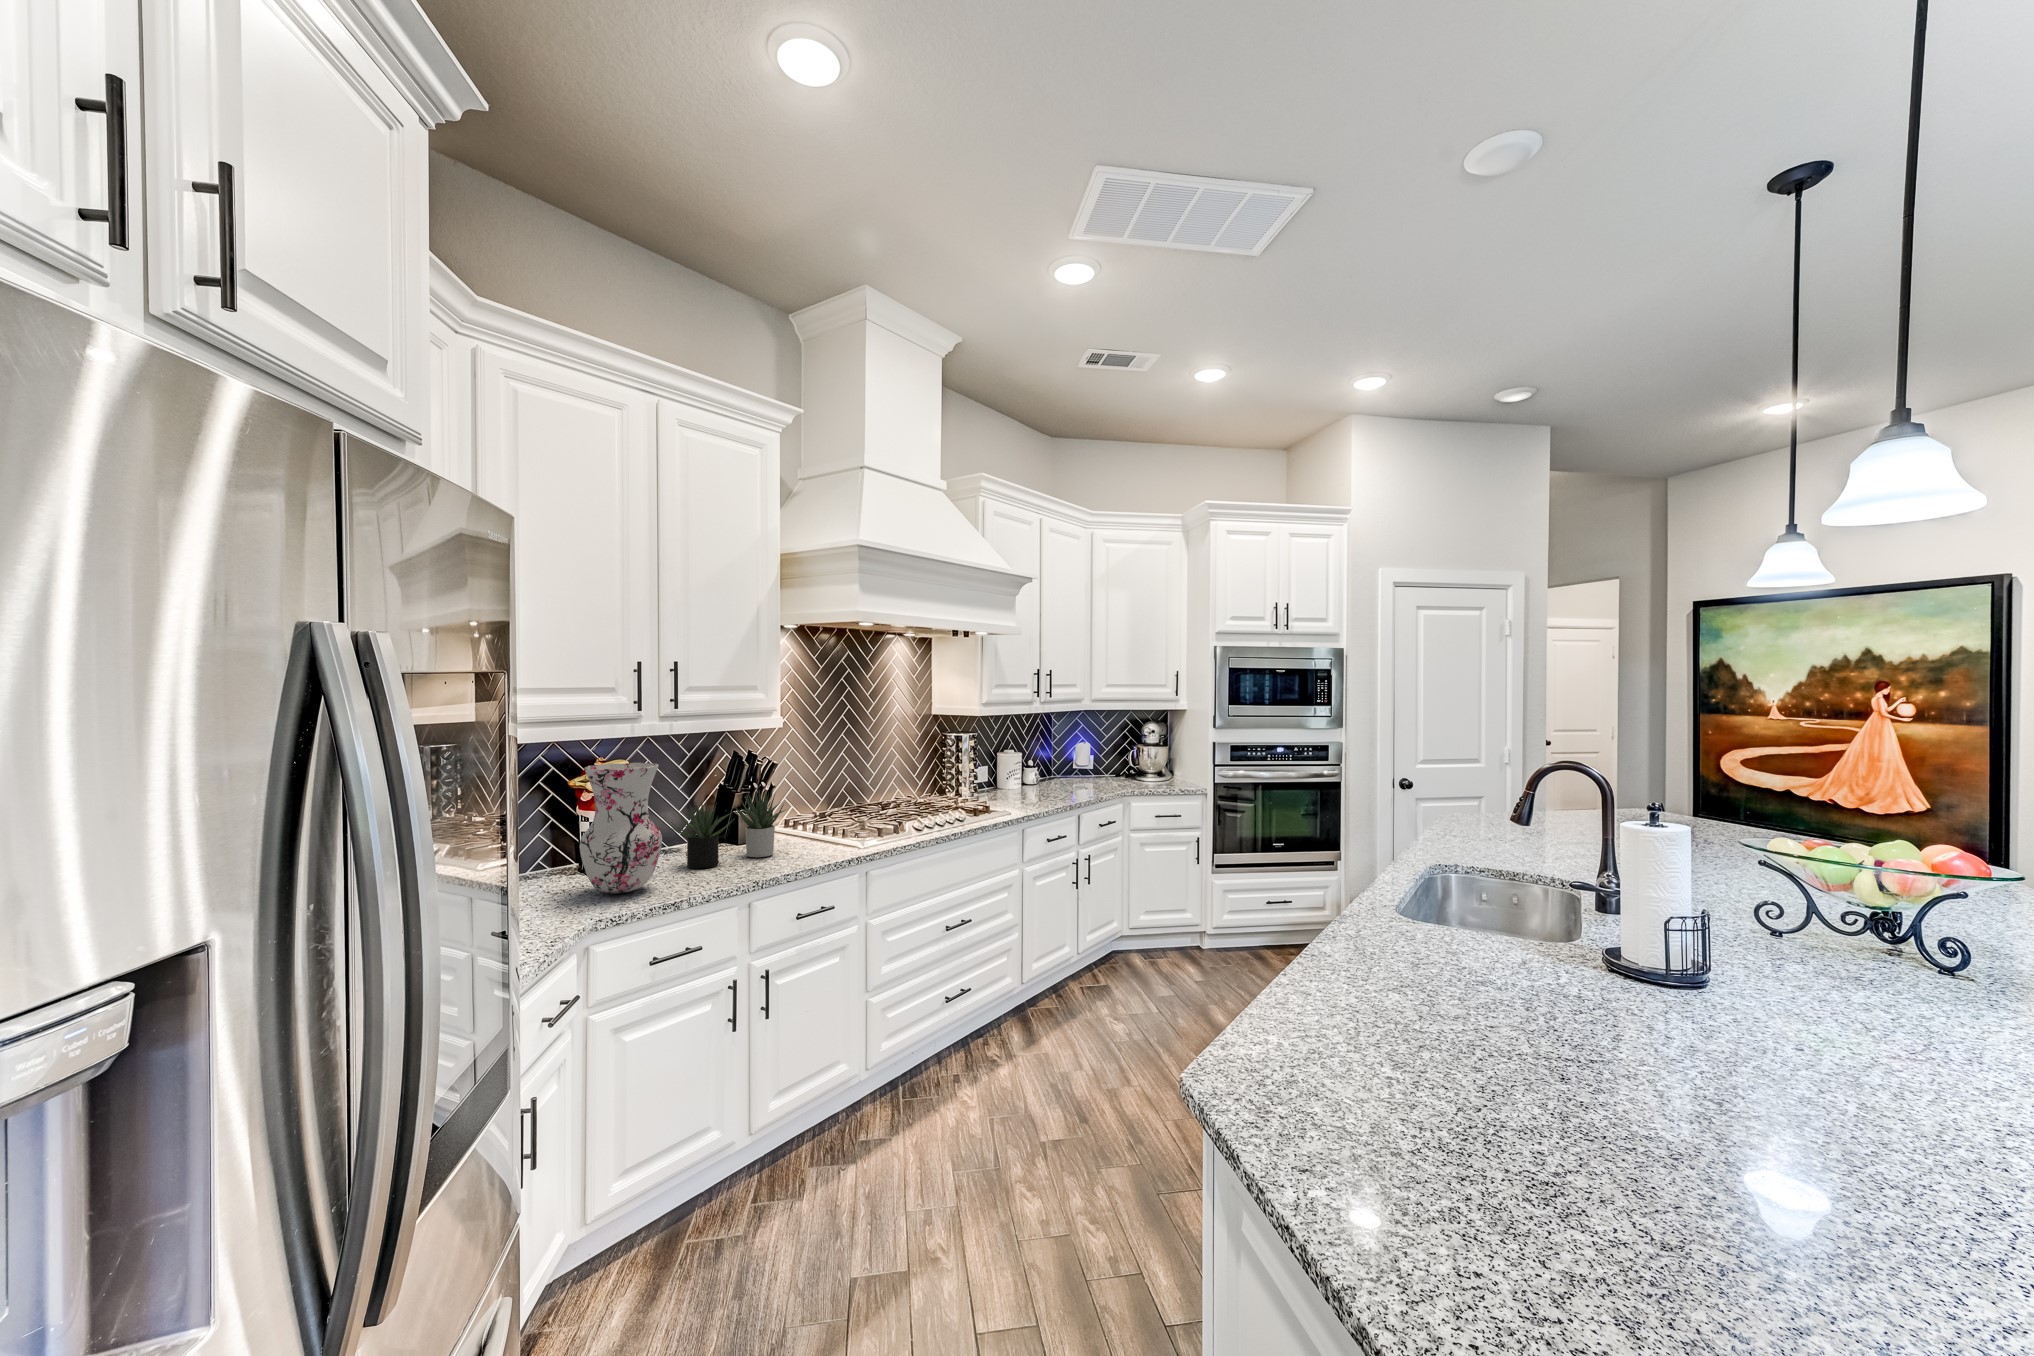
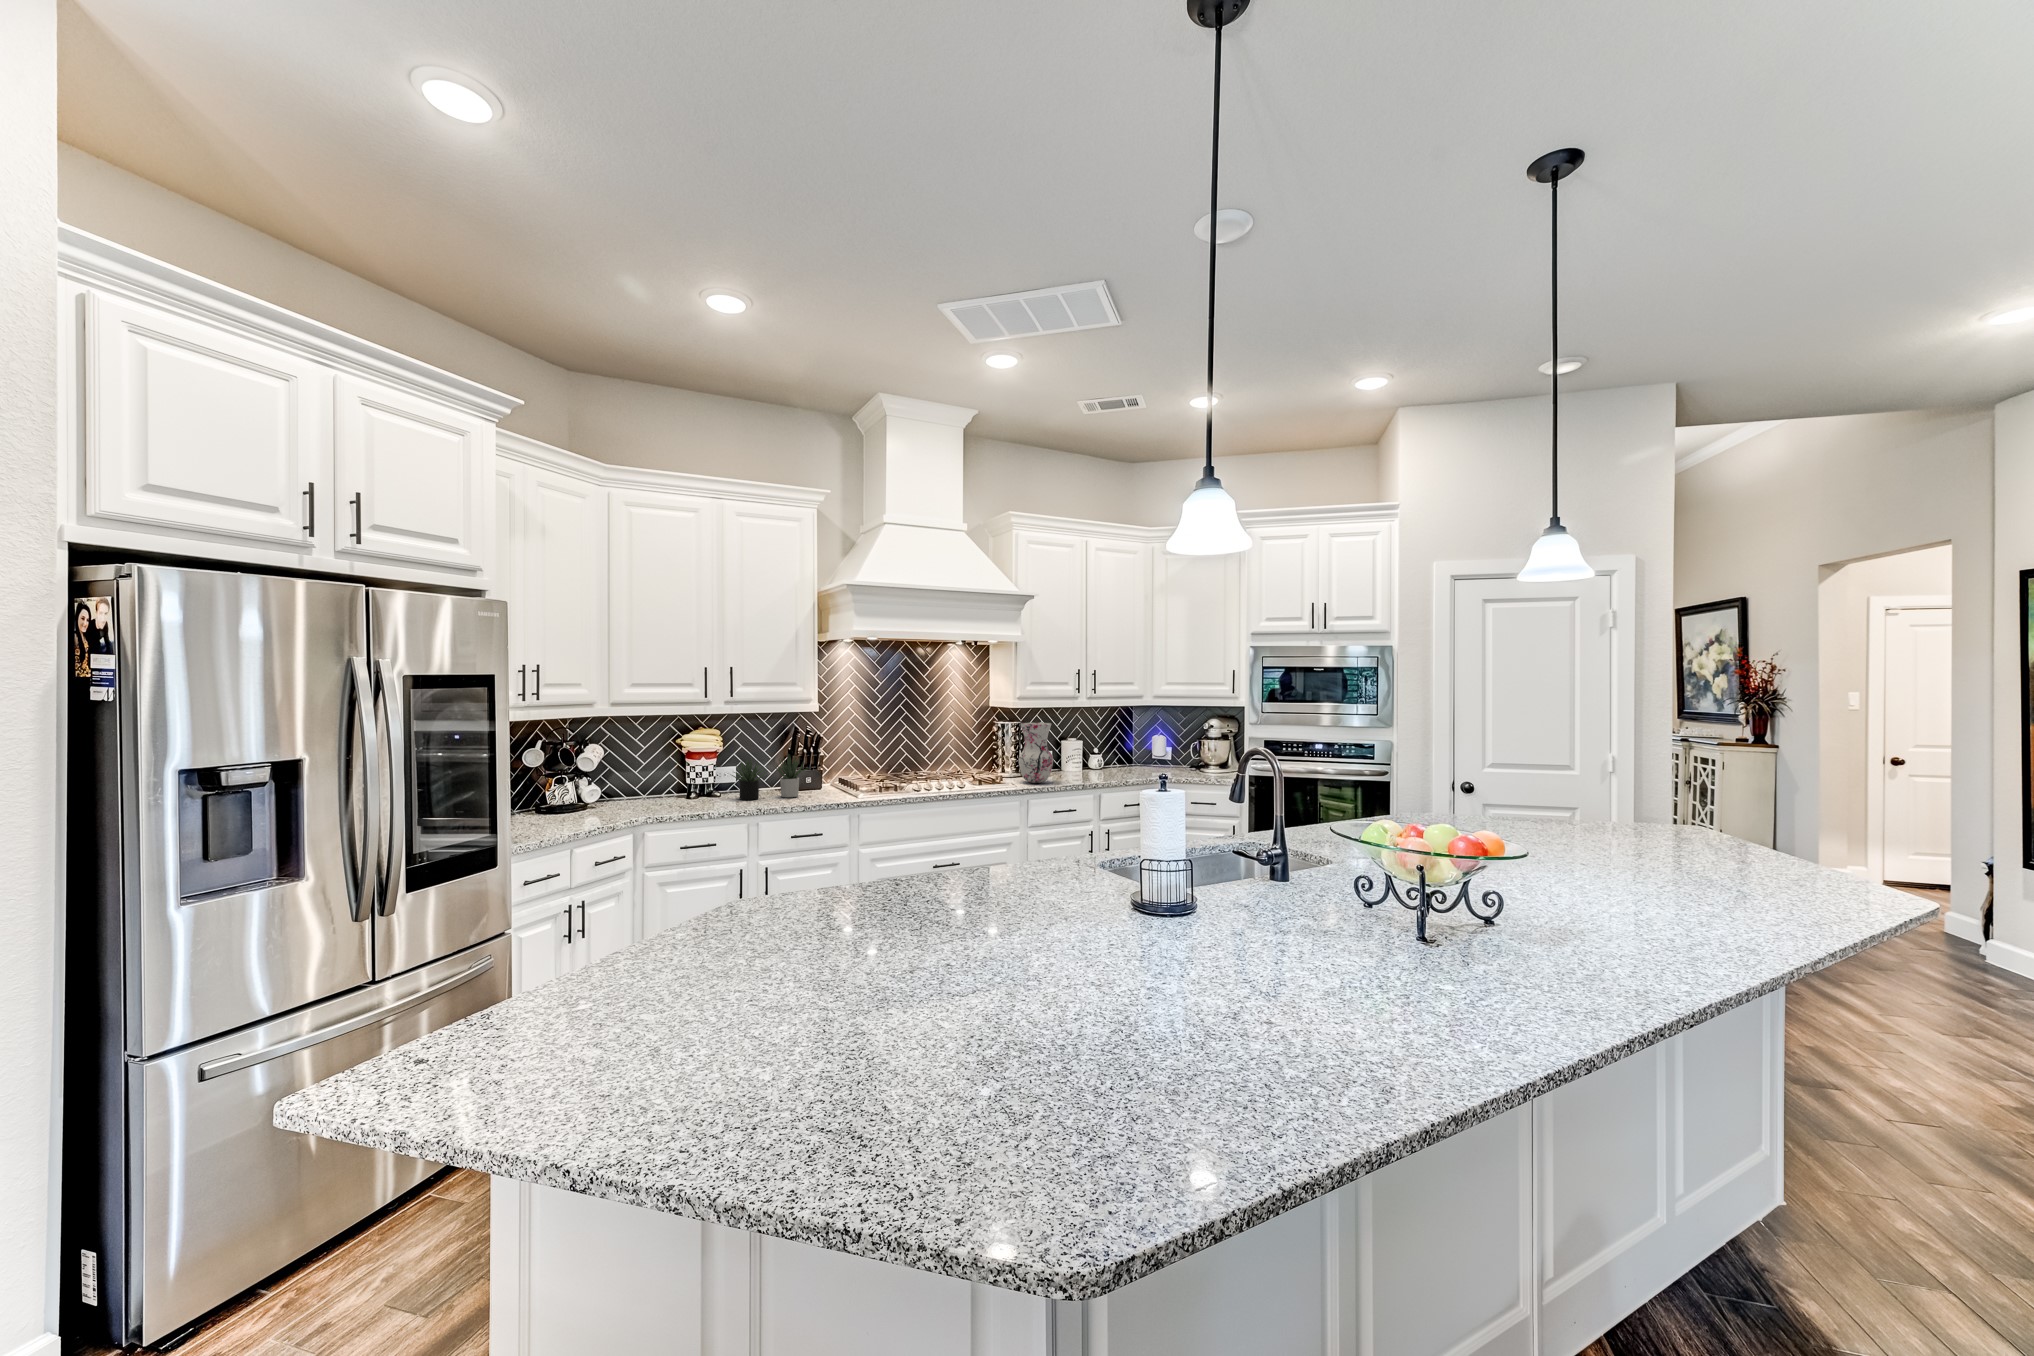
vase: present [580,763,662,893] -> present [1019,723,1053,783]

